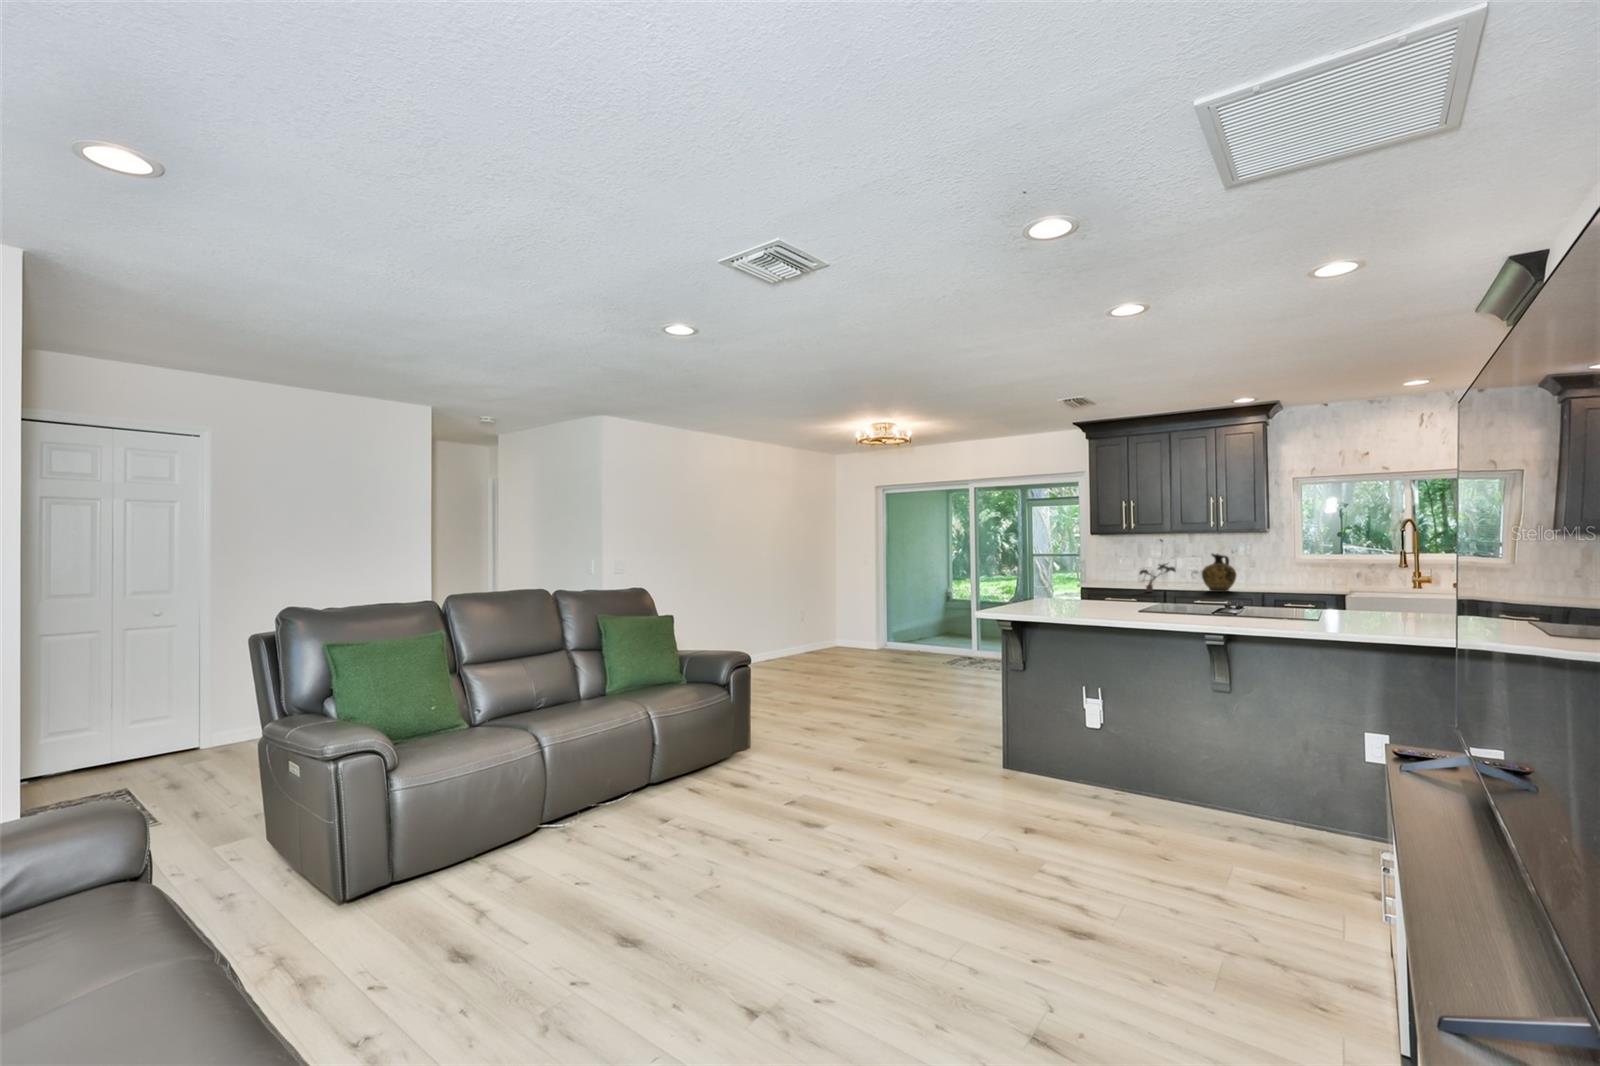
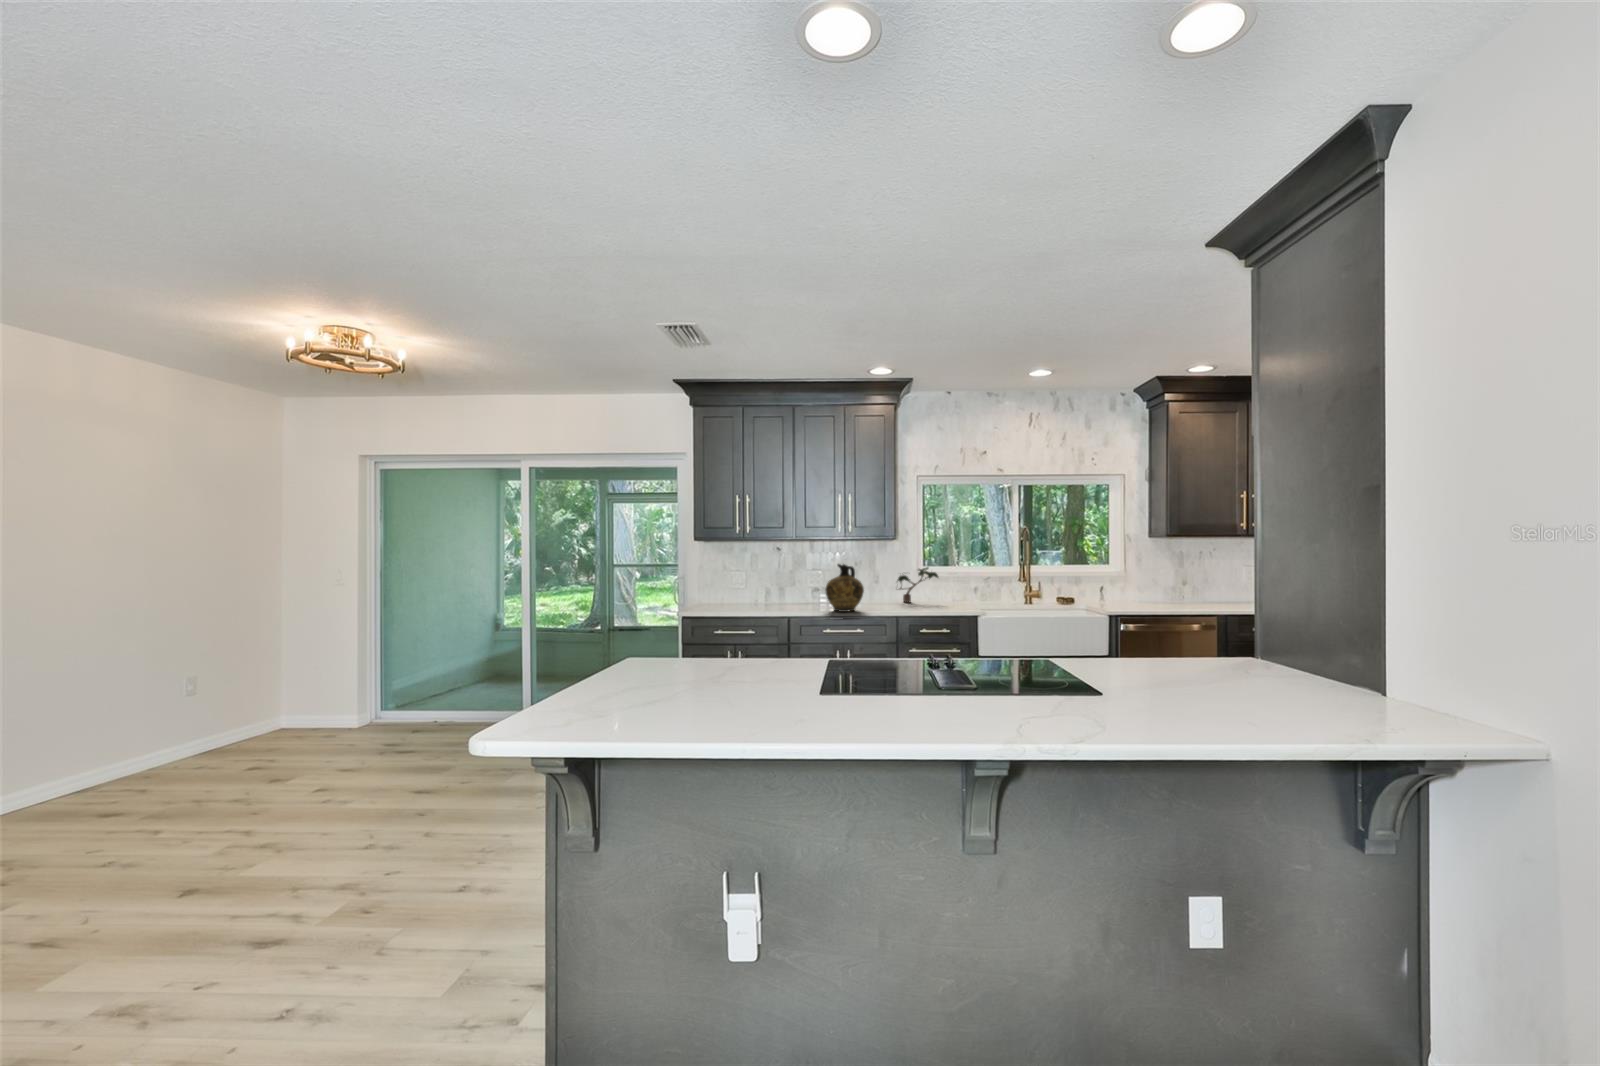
potted plant: present [1139,563,1176,592] -> present [897,567,938,602]

